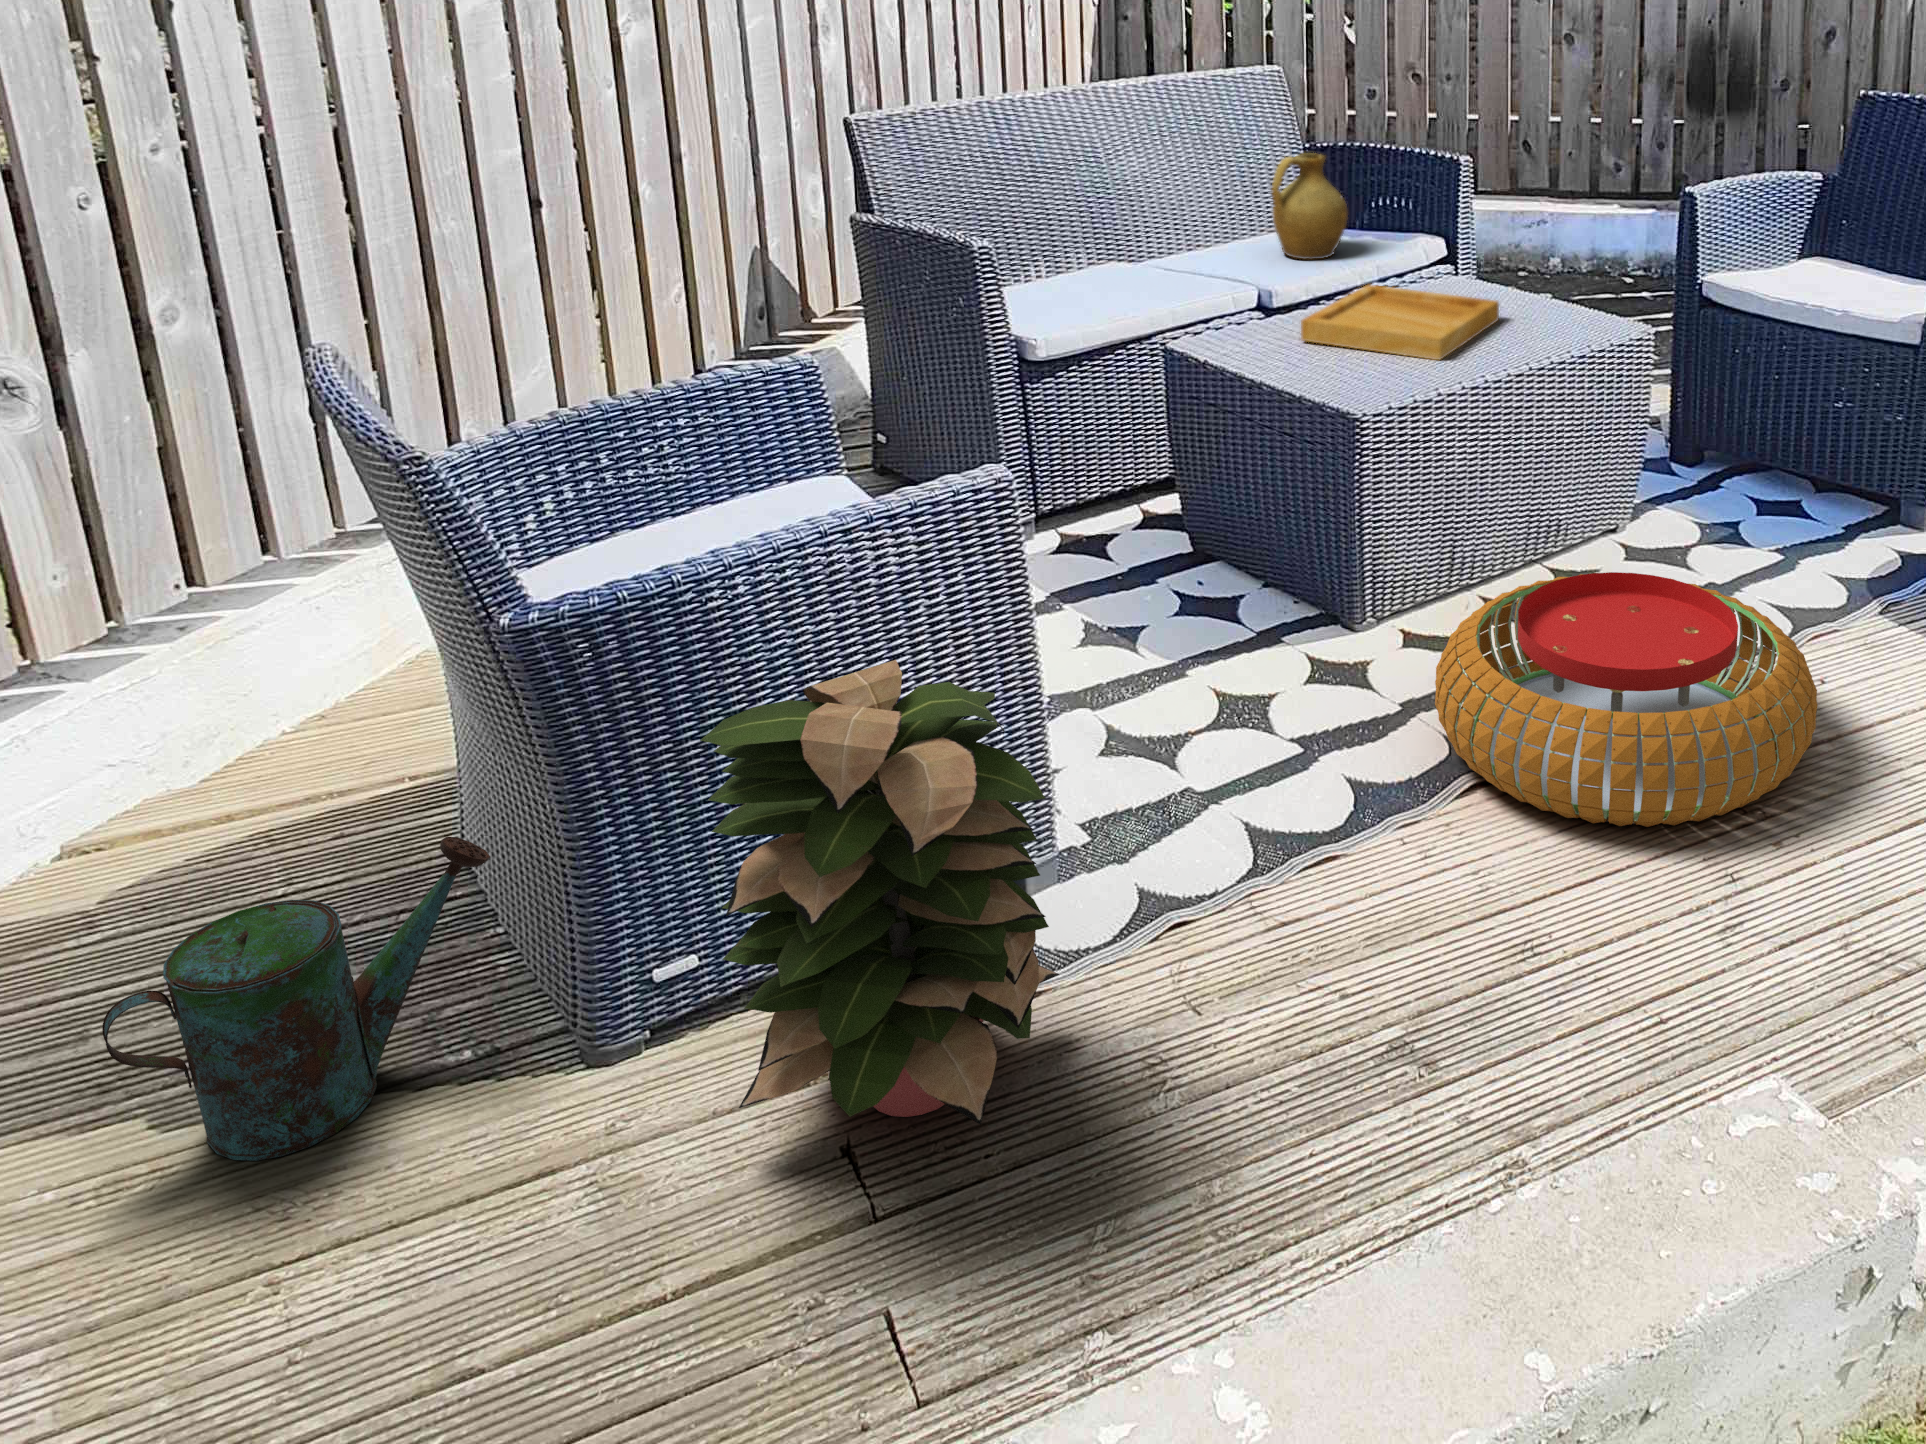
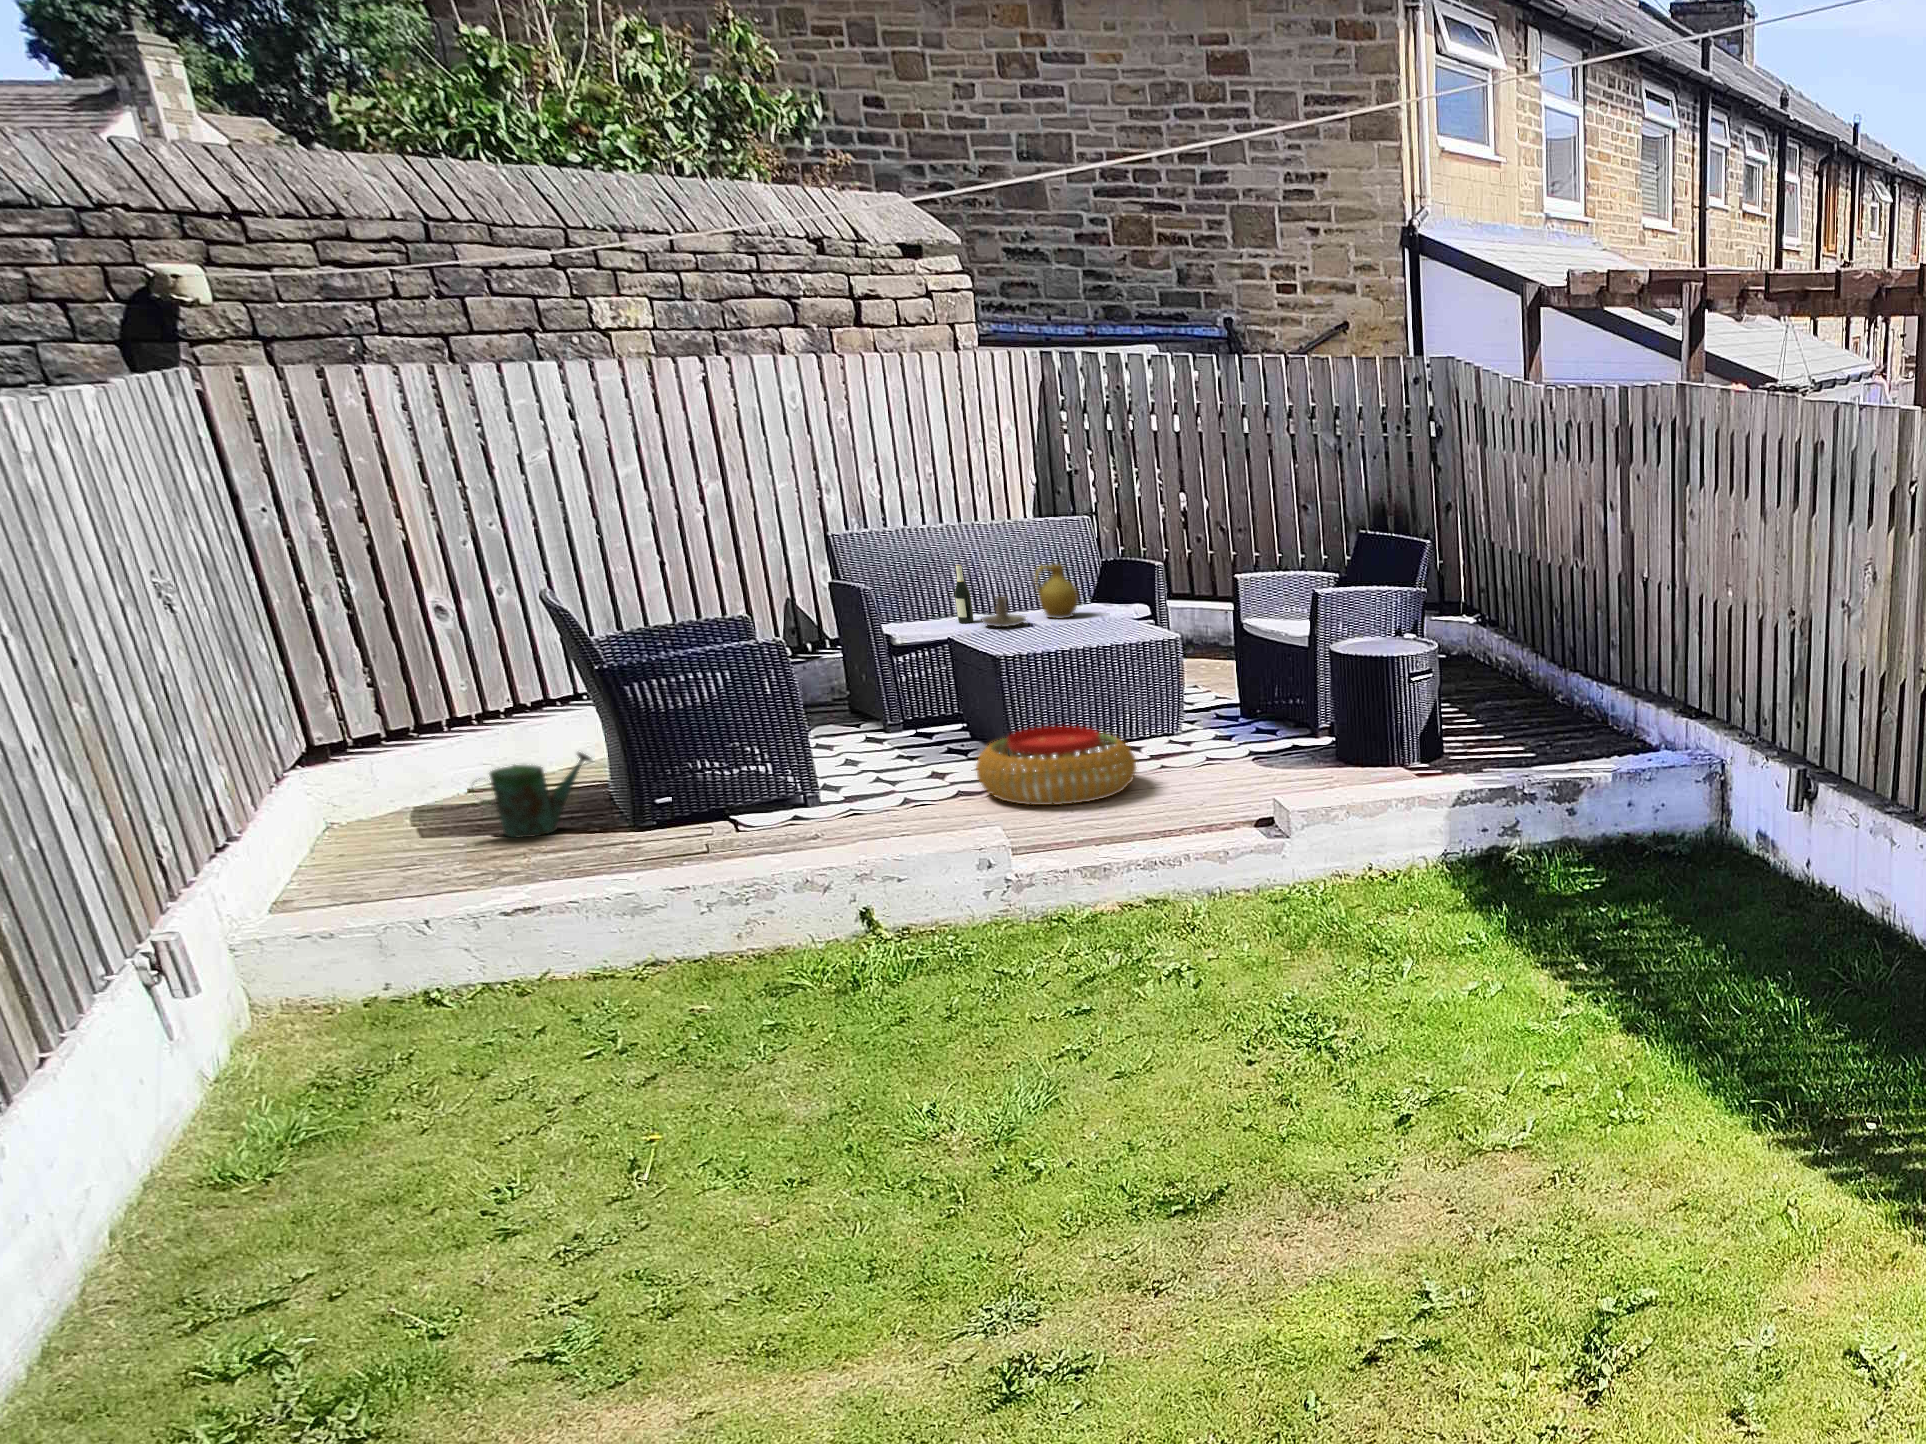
wine bottle: none [1126,164,1158,280] -> present [955,565,974,623]
candle holder: none [1189,225,1277,289] -> present [982,596,1025,627]
tray: present [1301,285,1499,360] -> none [999,624,1104,651]
decorative plant: present [700,660,1059,1124] -> none [643,689,780,839]

